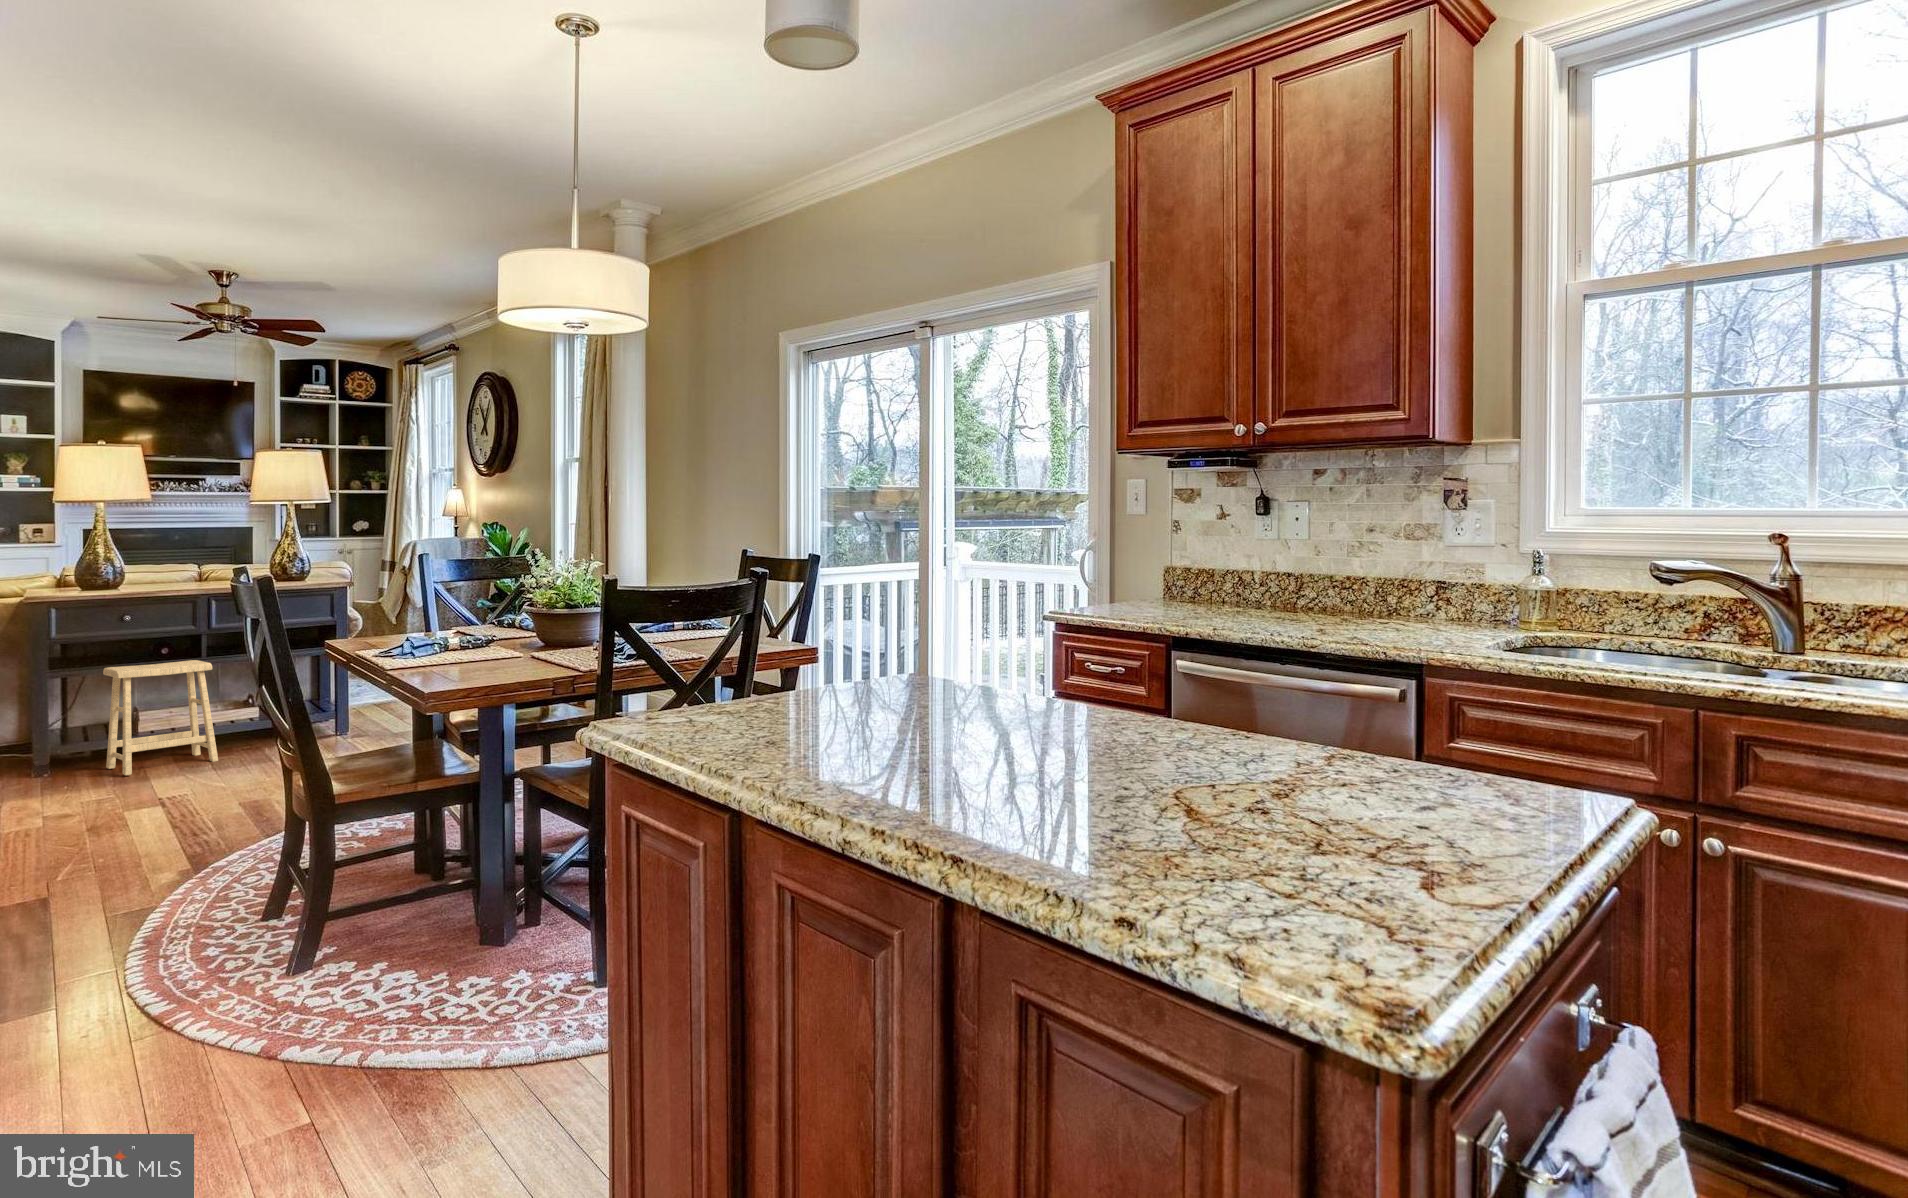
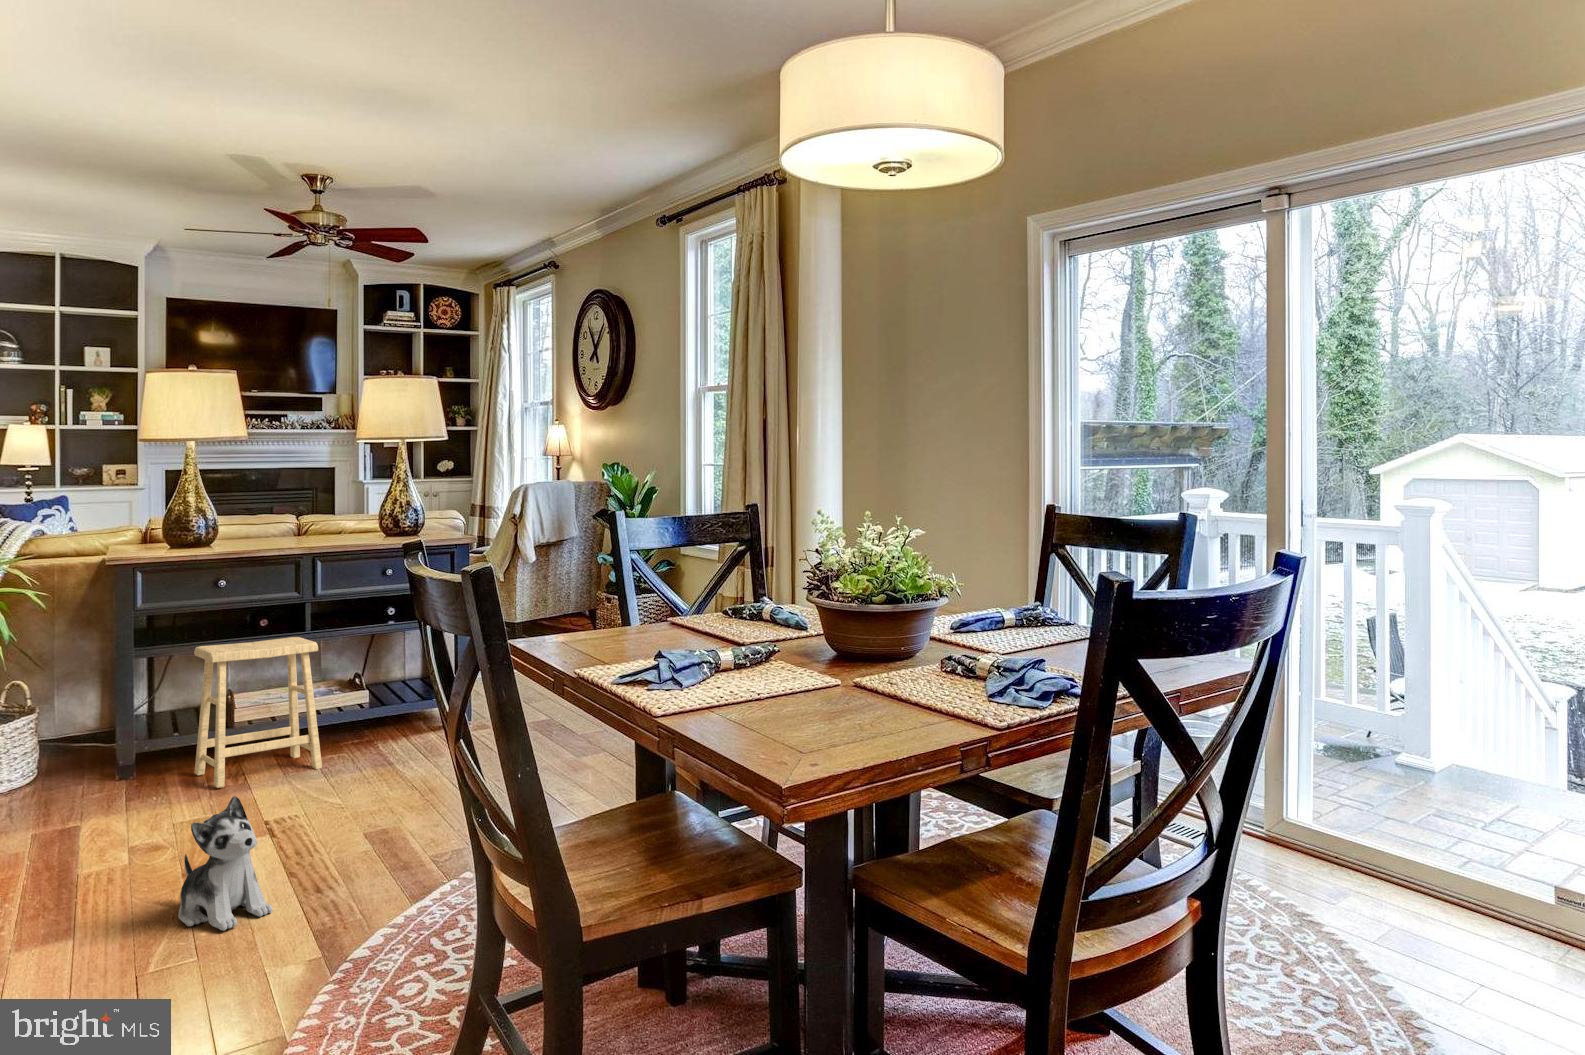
plush toy: none [87,759,162,851] -> present [178,796,273,931]

